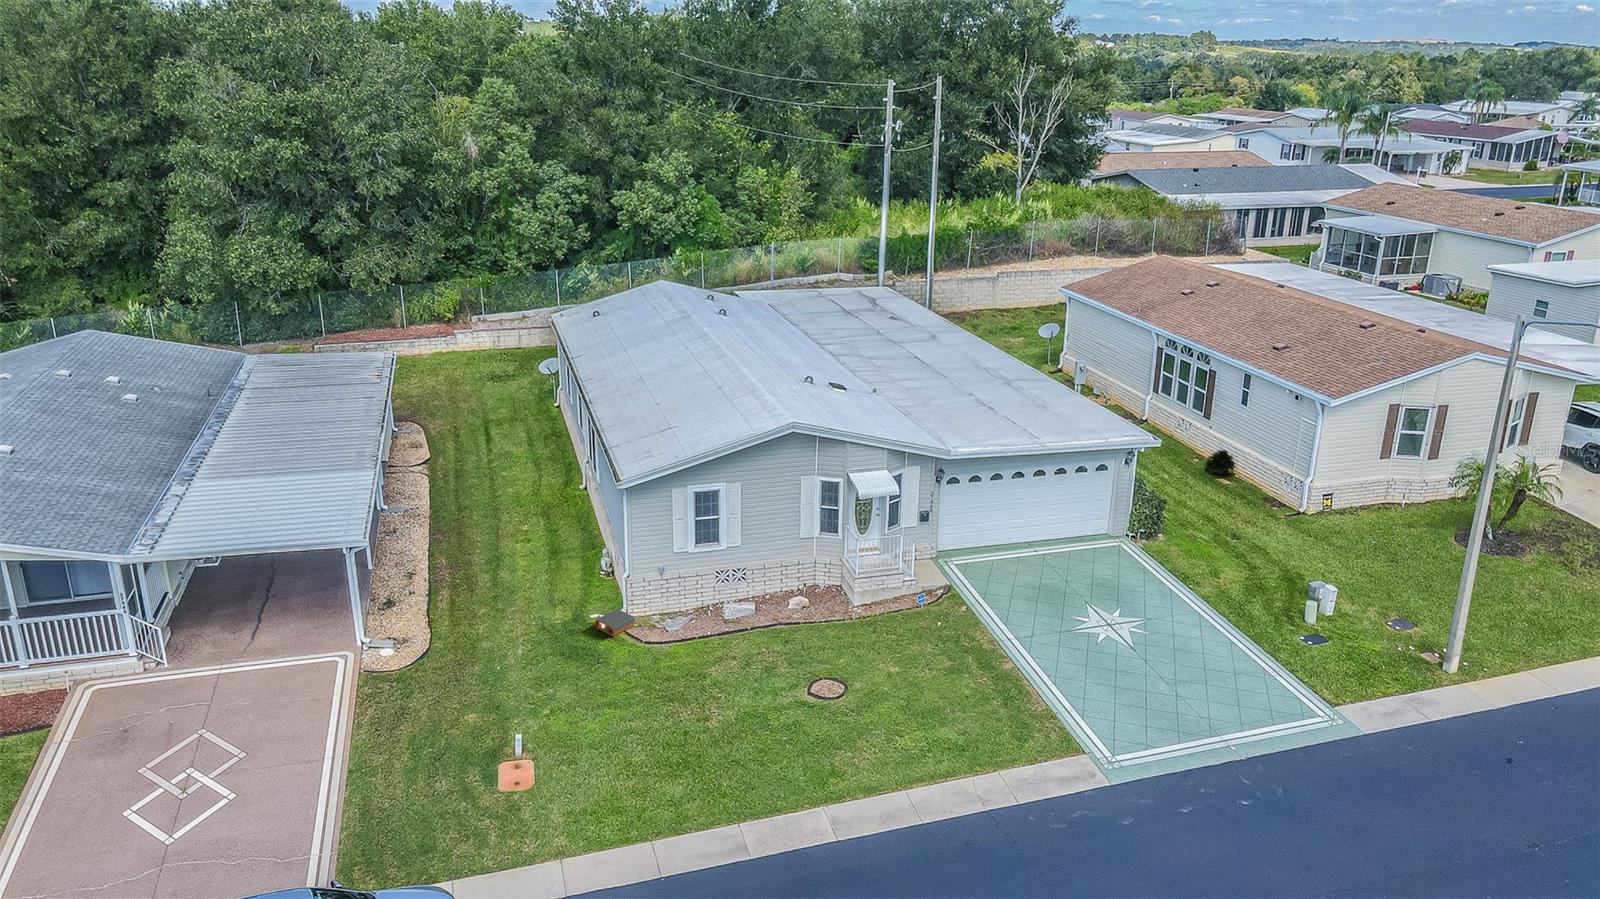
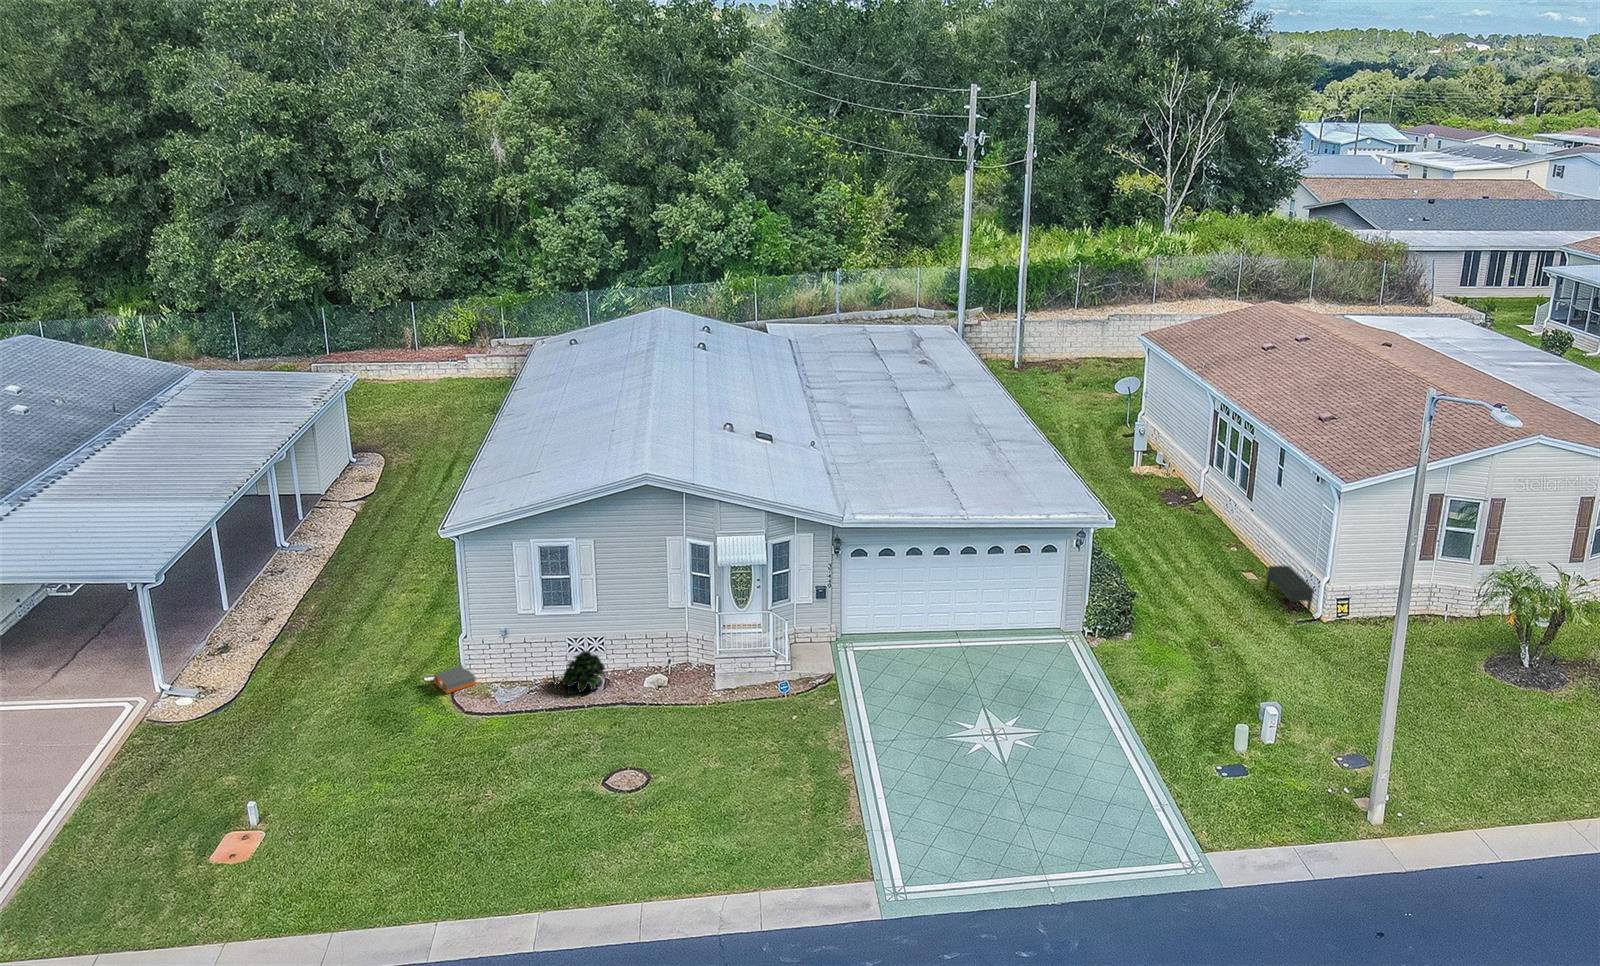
potted plant: present [1205,450,1236,475] -> present [562,651,606,692]
bench: none [1241,467,1291,505] -> present [1266,566,1315,613]

